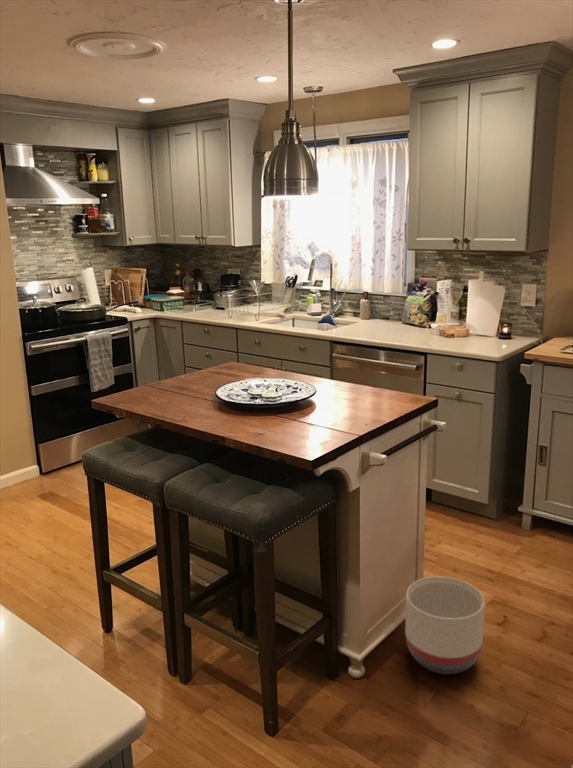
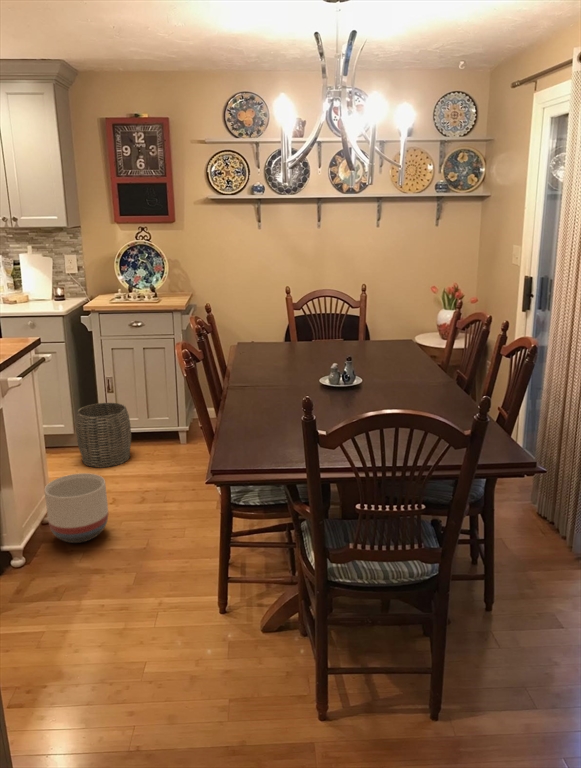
woven basket: none [486,476,558,564] -> present [76,403,131,468]

